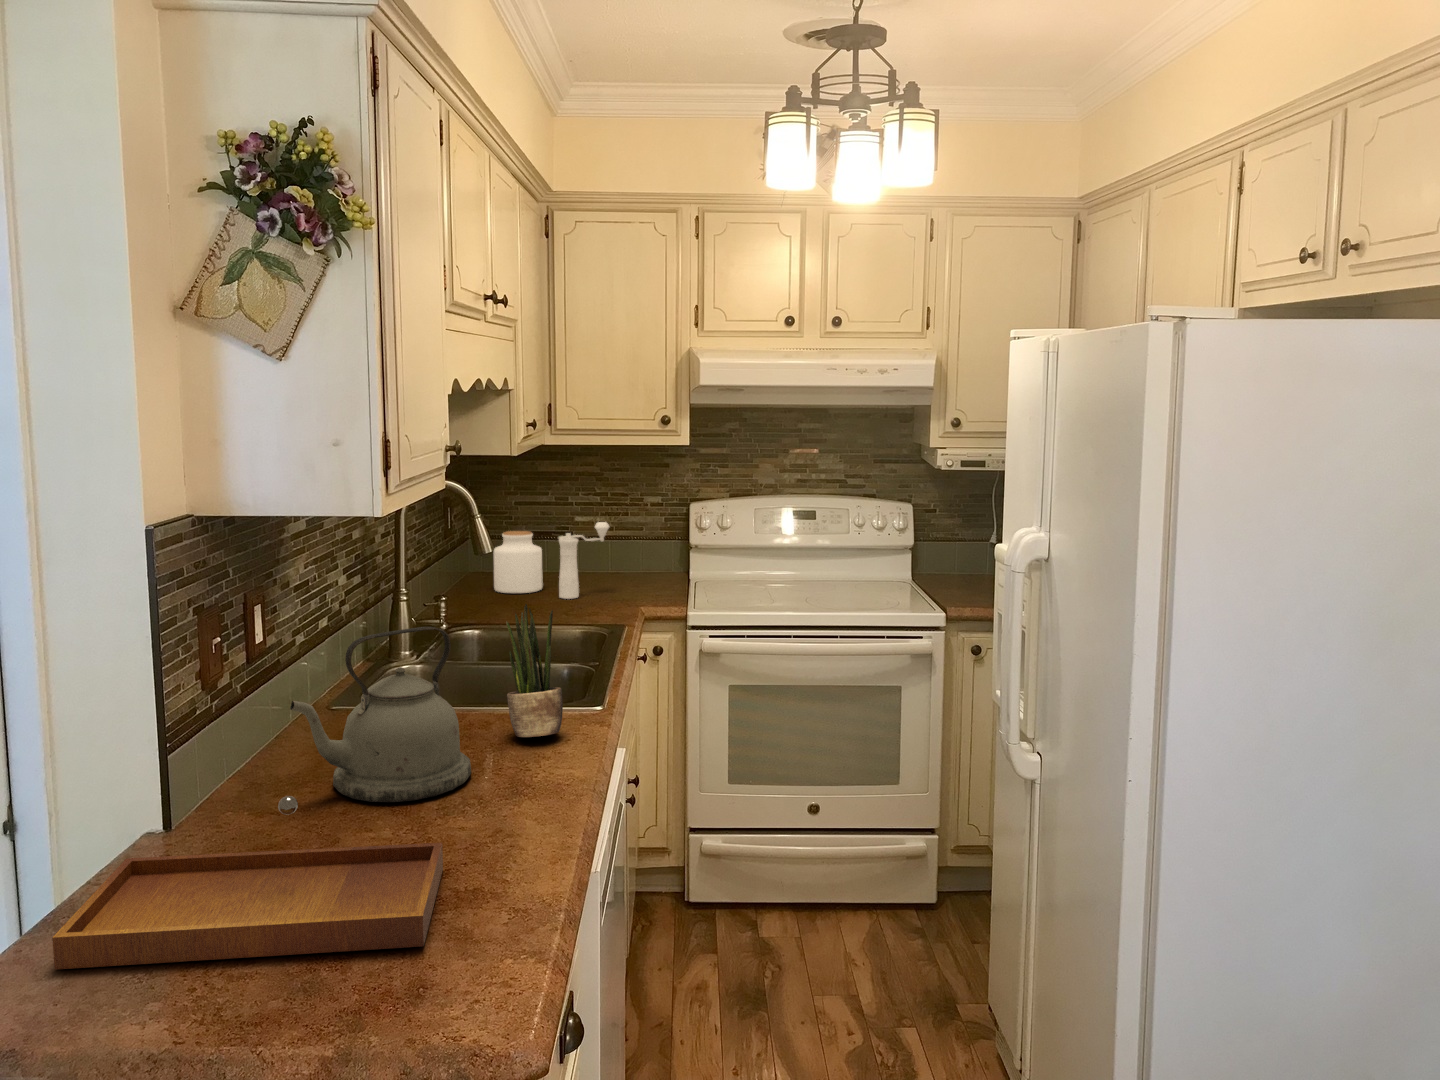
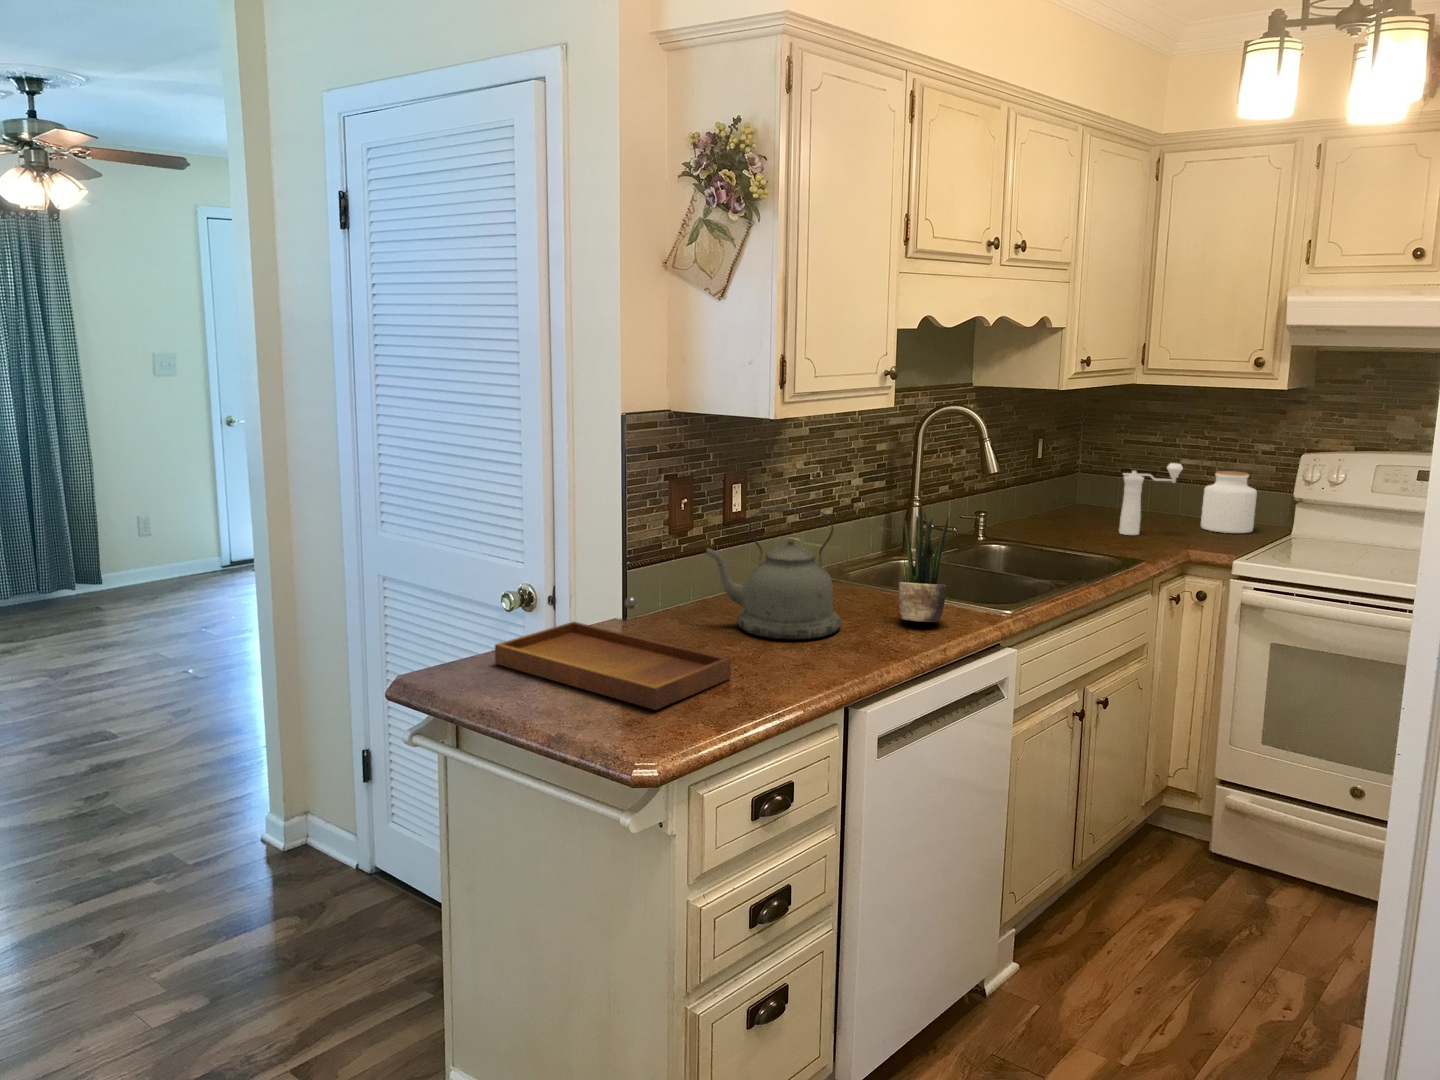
jar: present [494,531,542,593] -> present [1201,471,1257,533]

